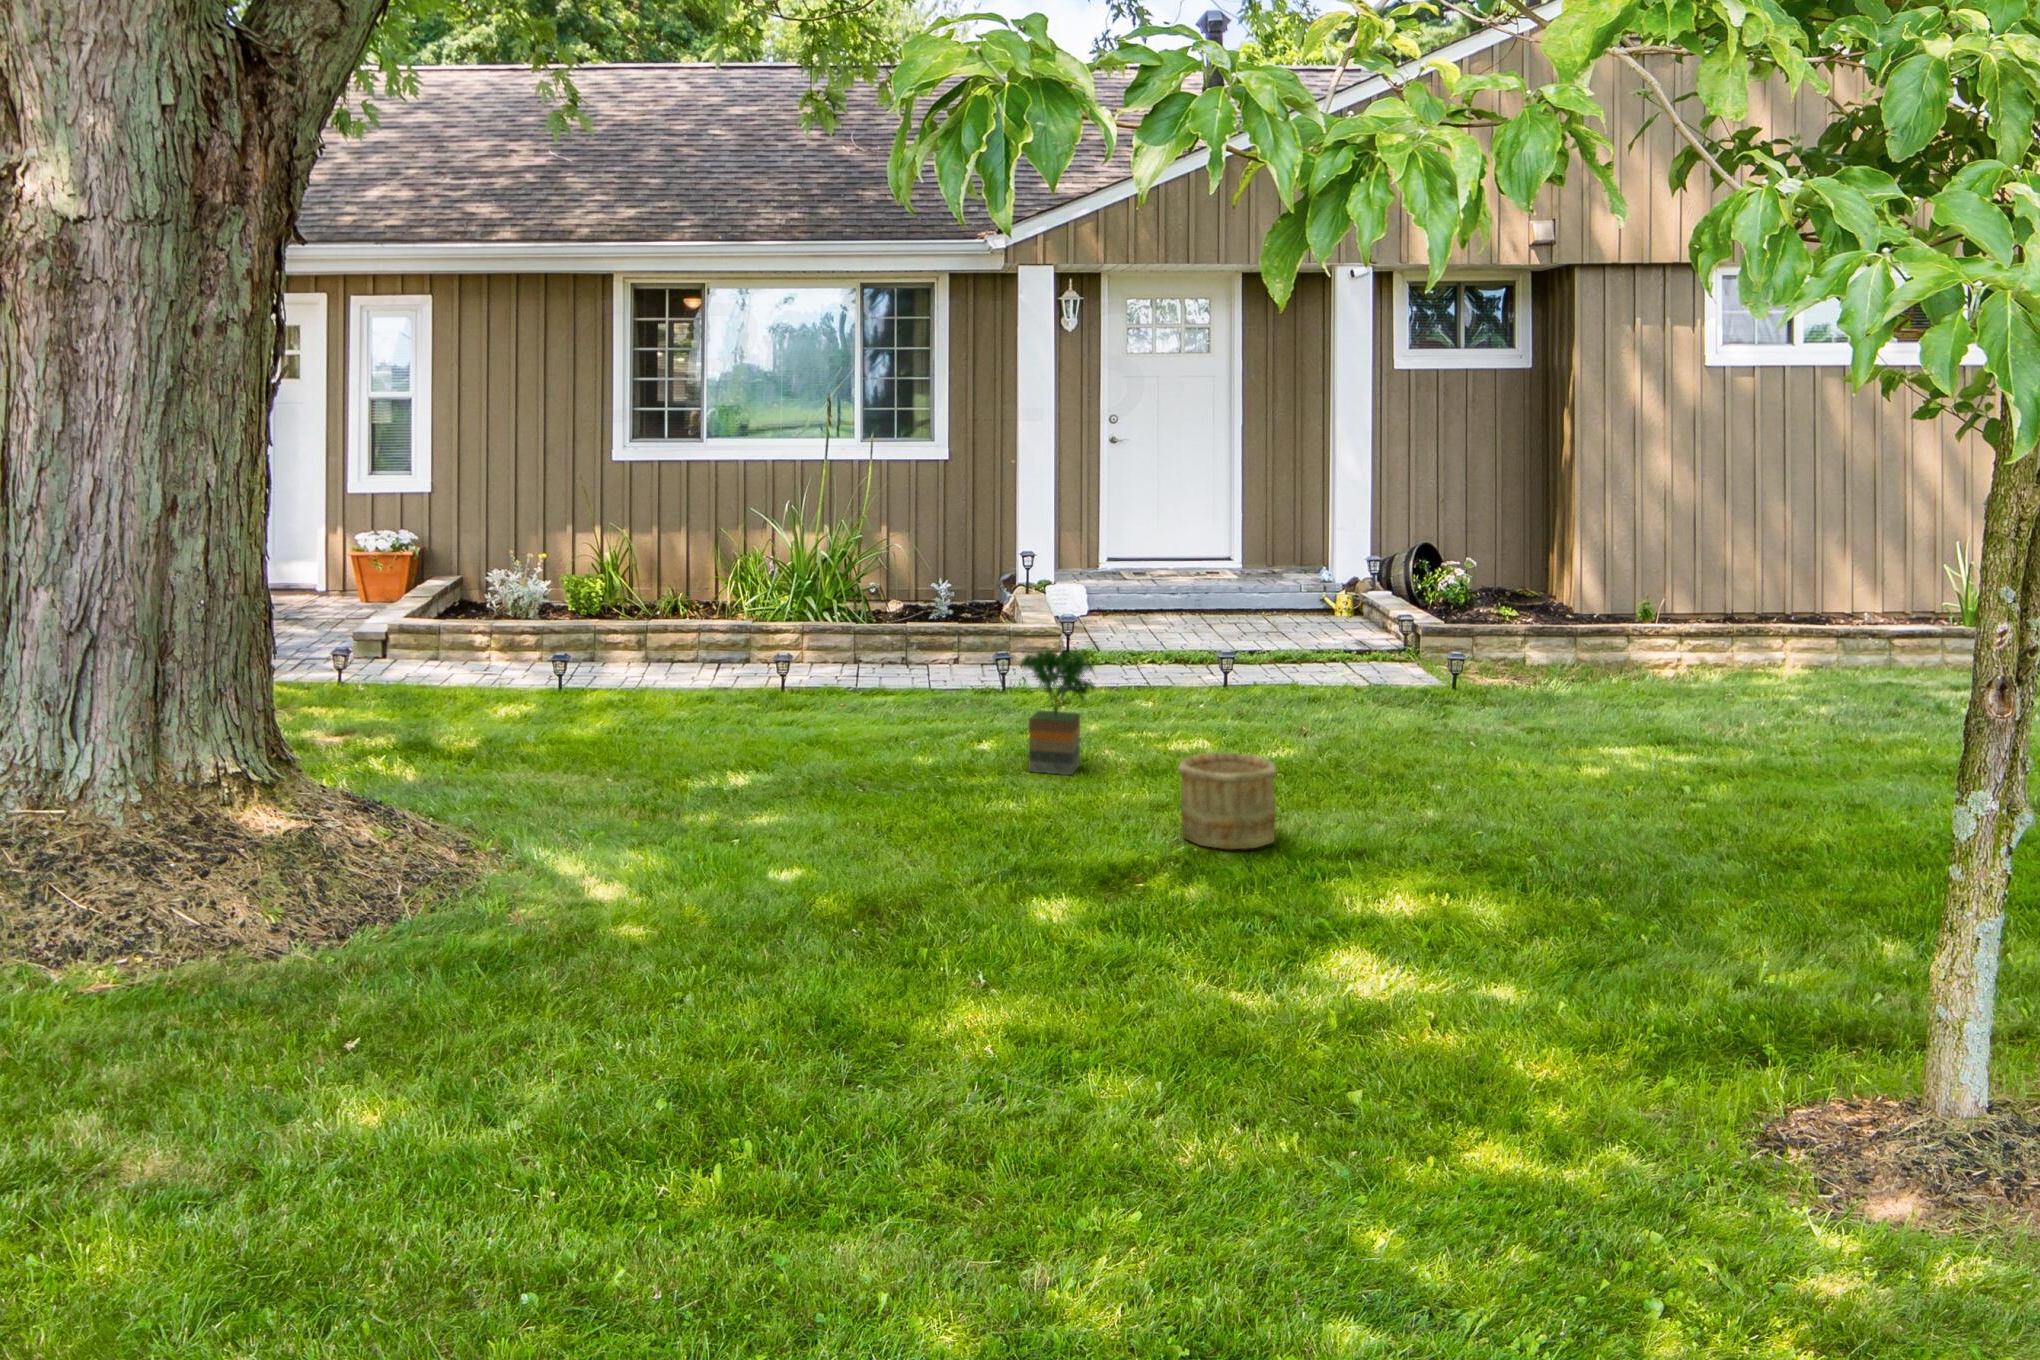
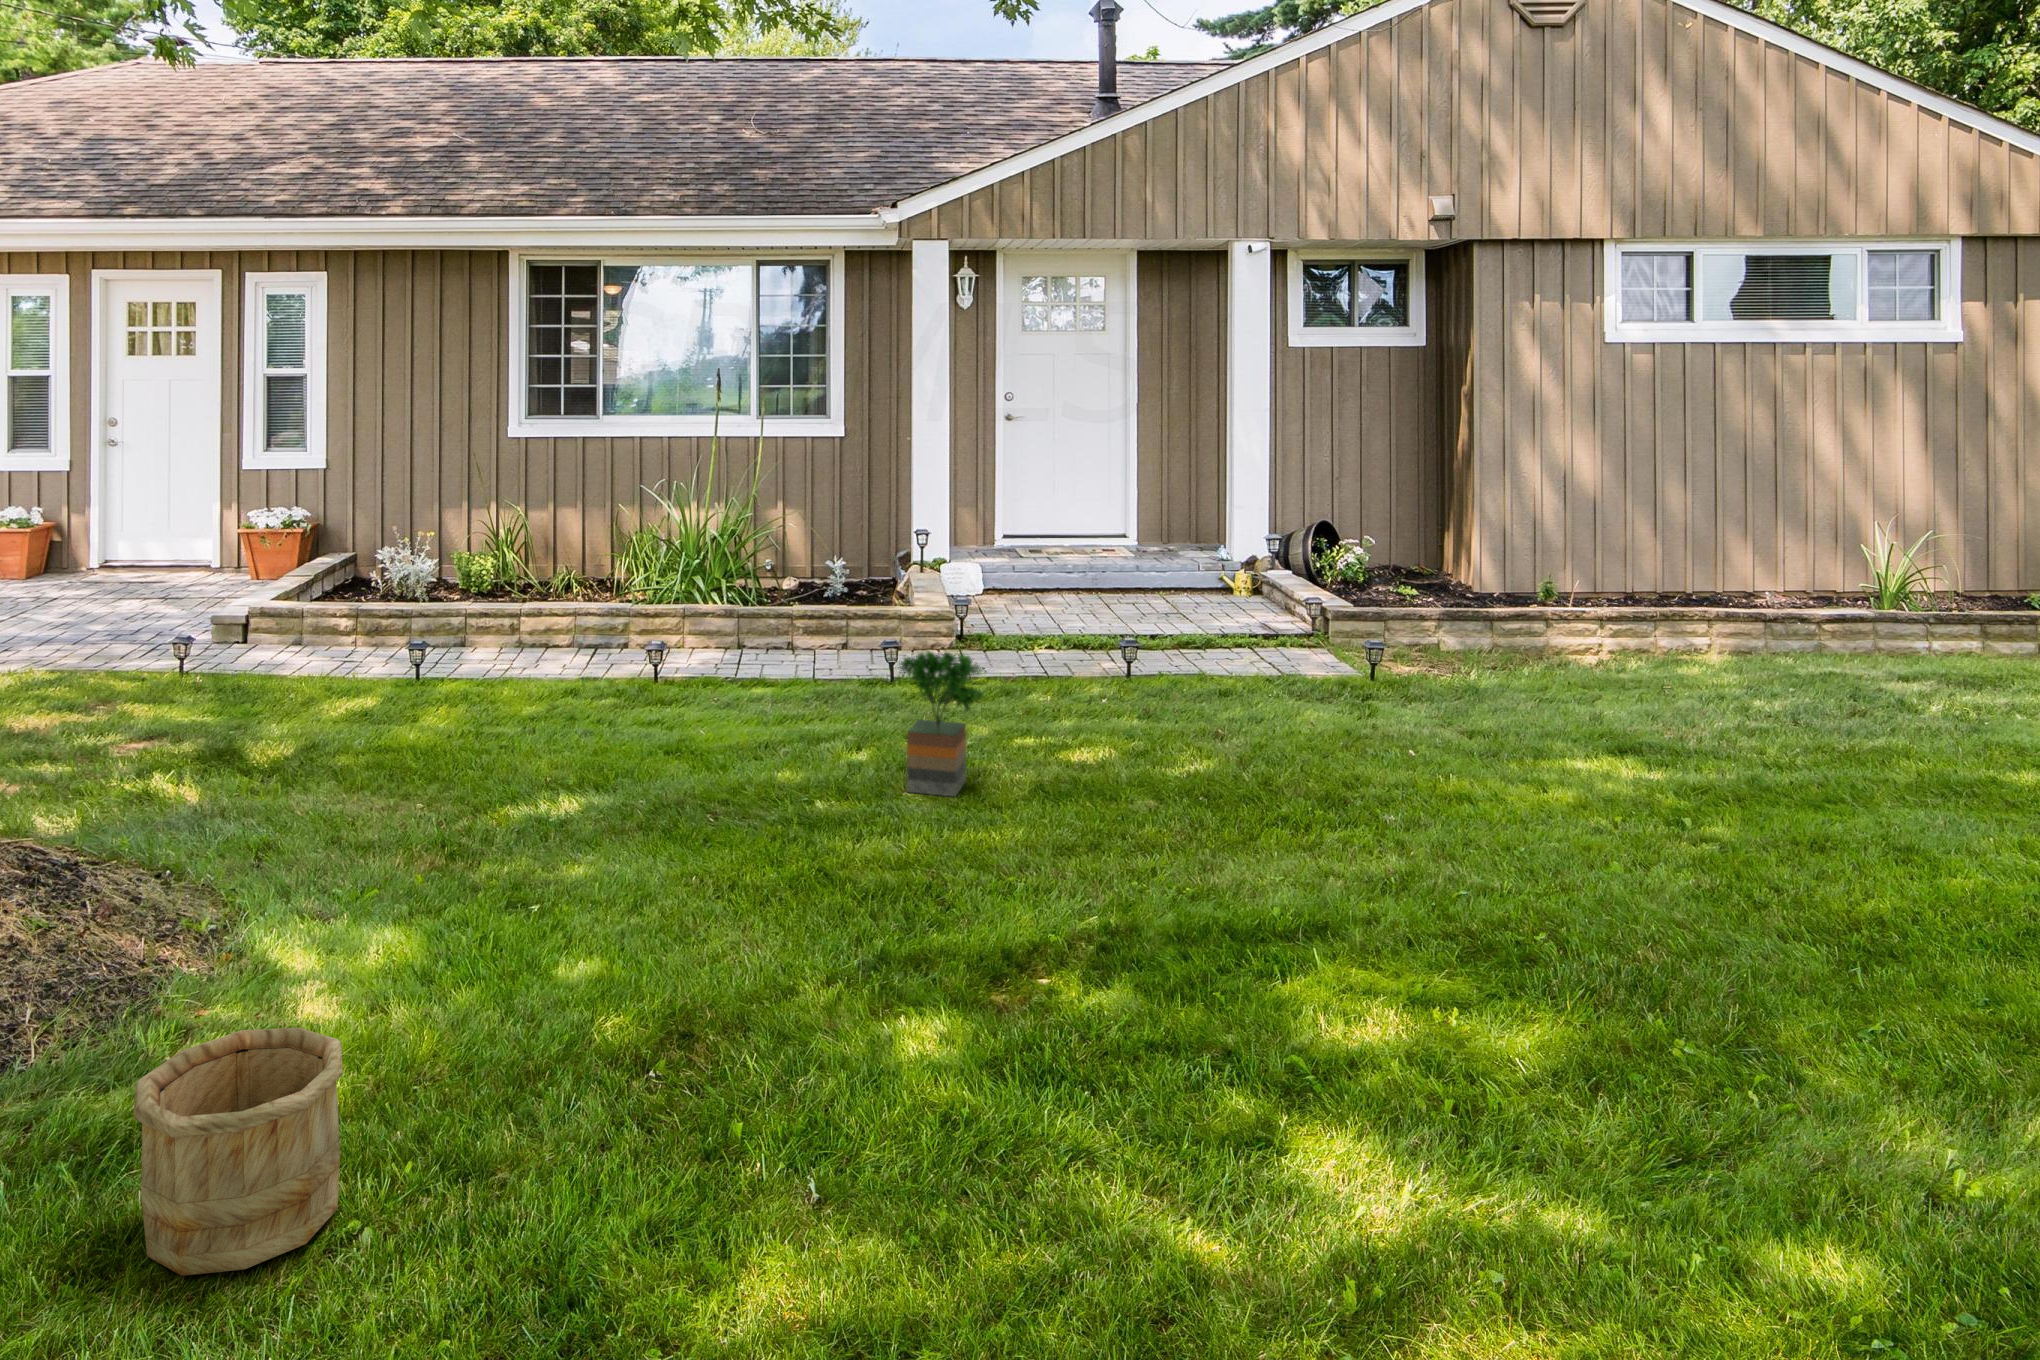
wooden bucket: present [1178,753,1276,849] -> present [134,1027,343,1276]

